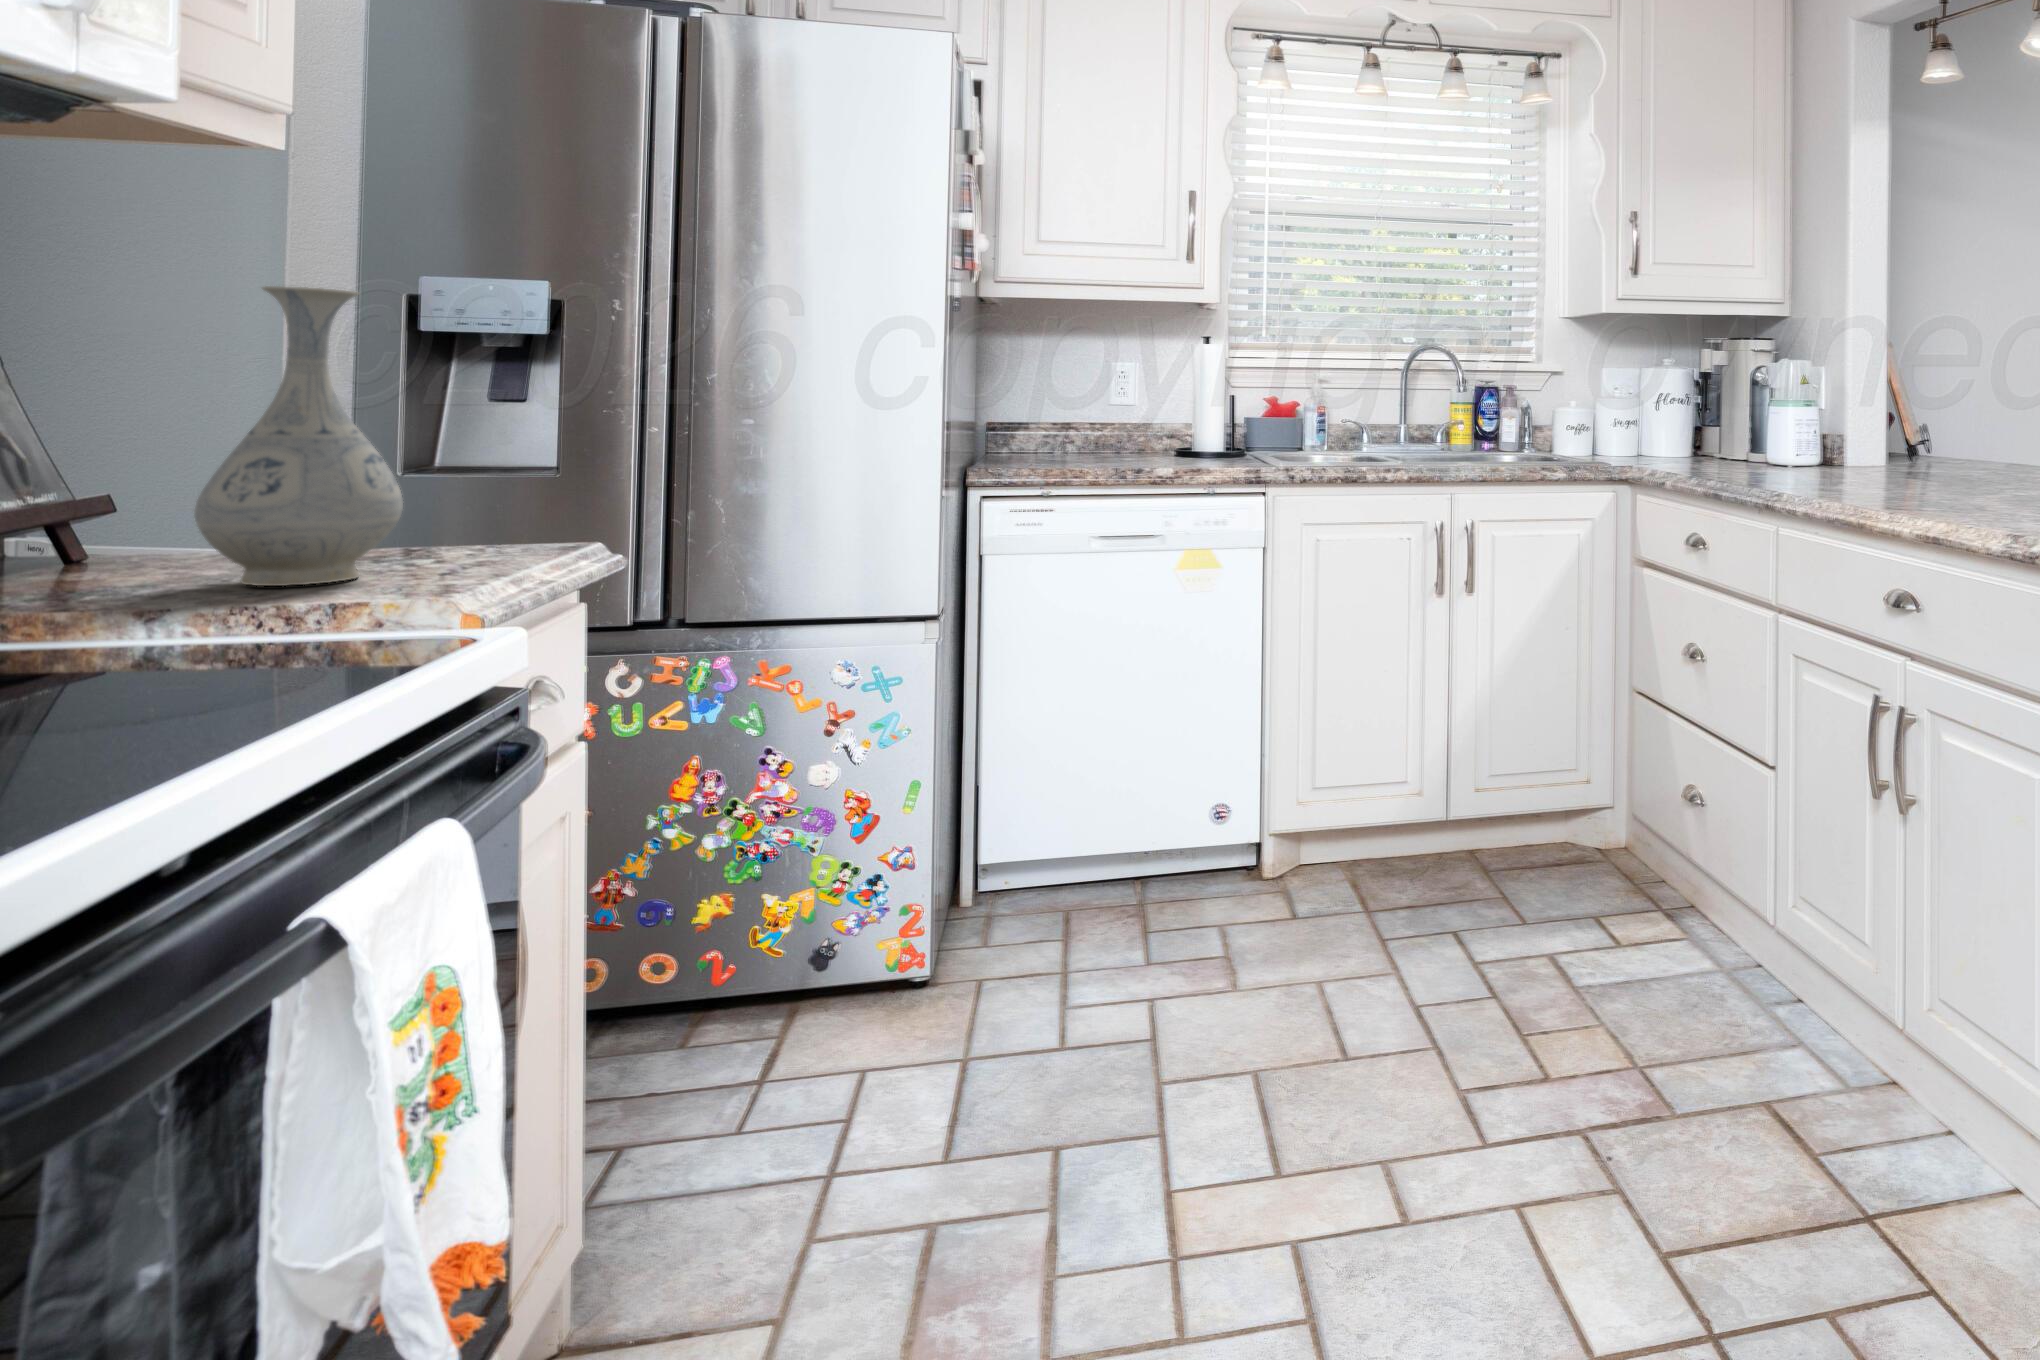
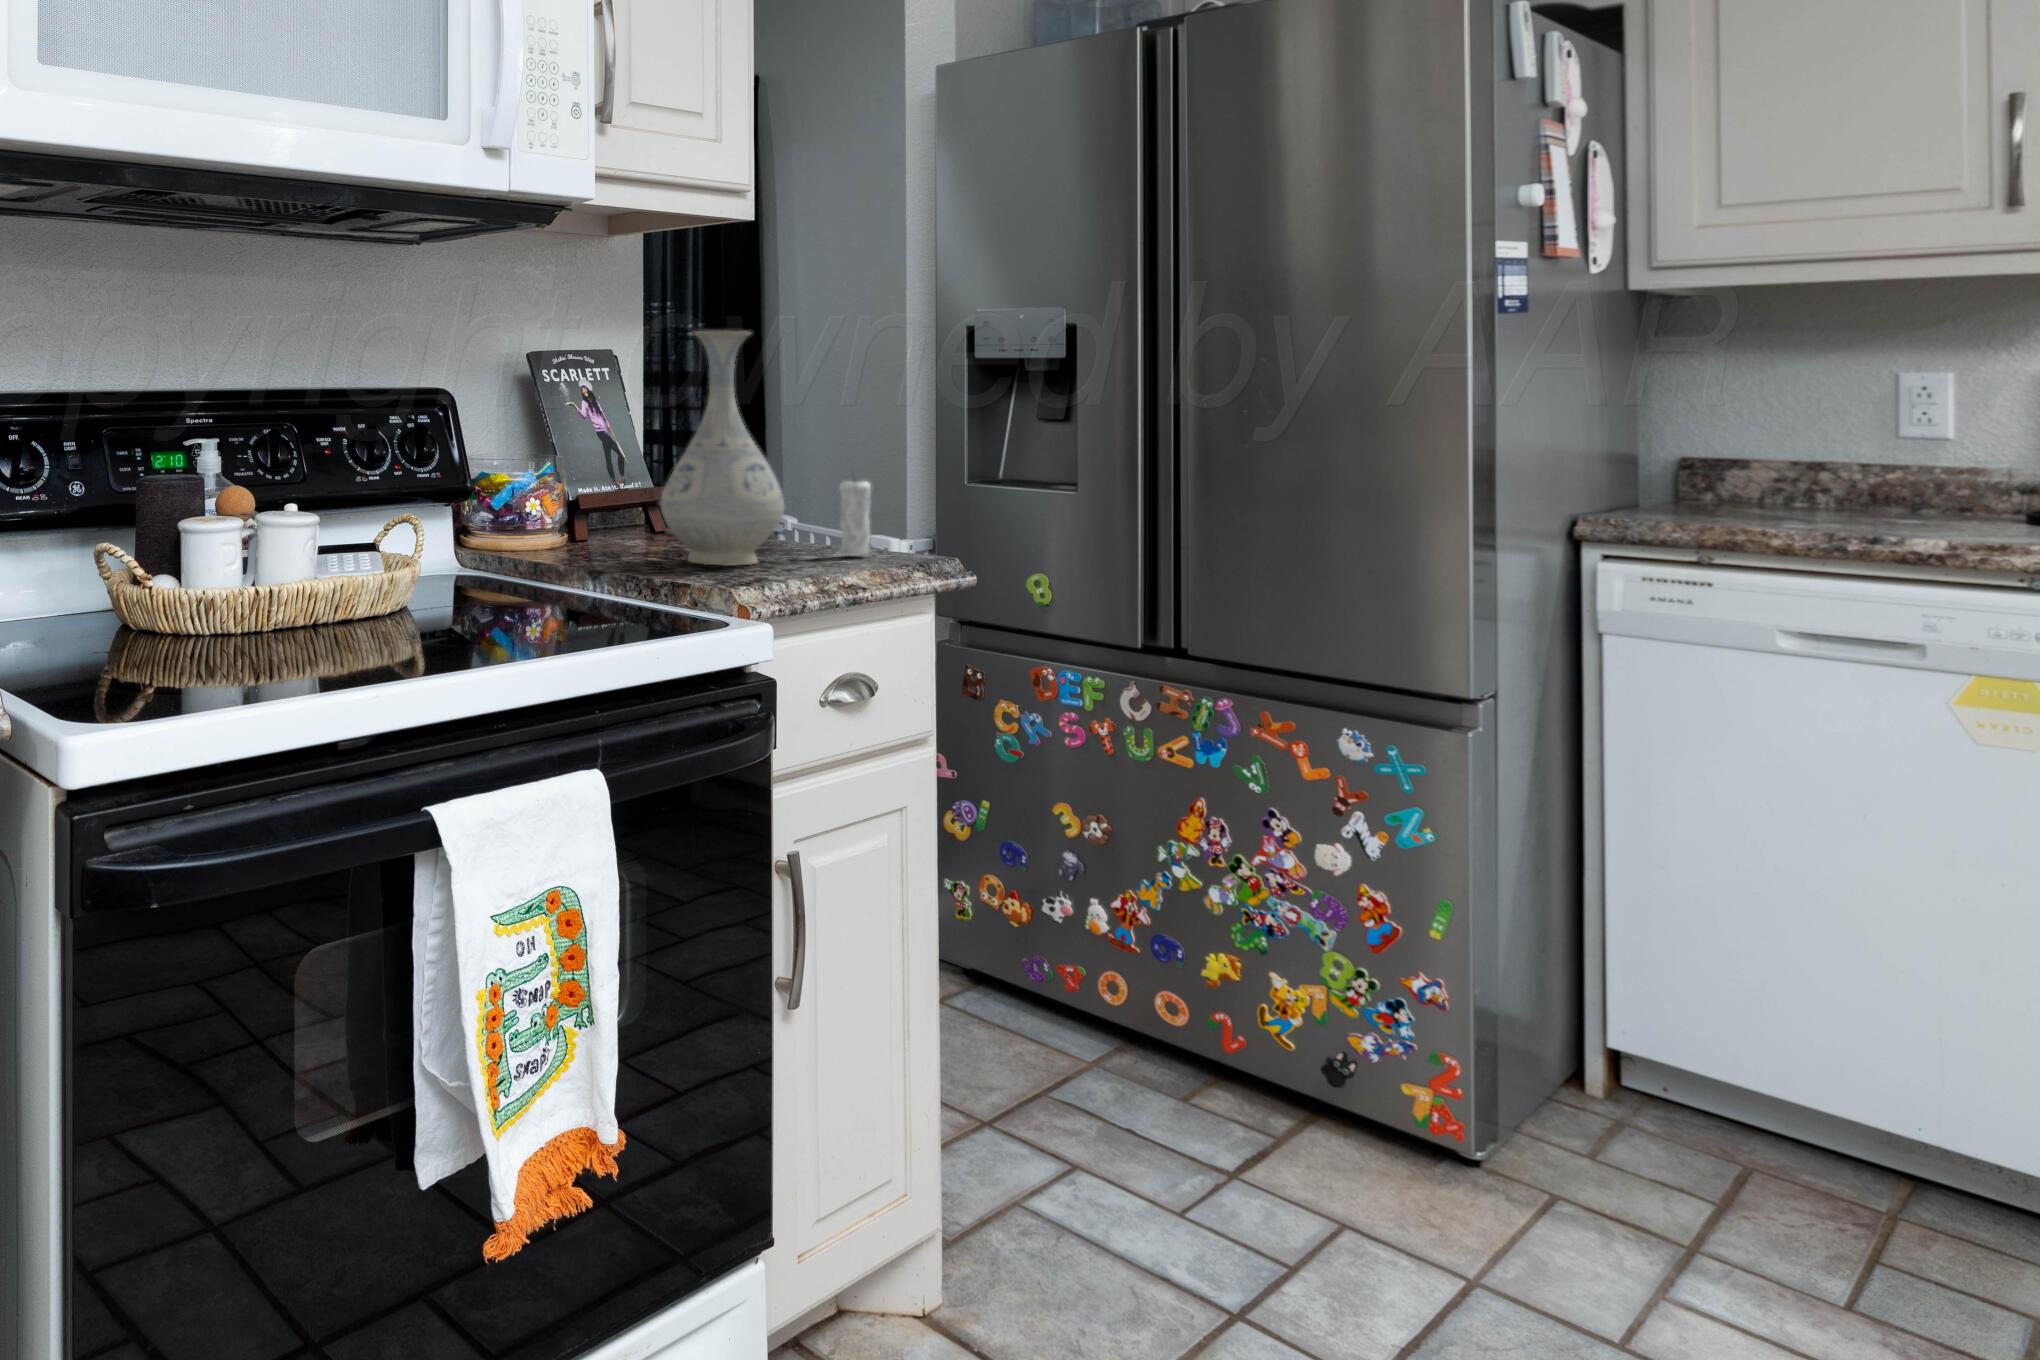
candle: none [444,452,492,556] -> present [839,480,871,555]

